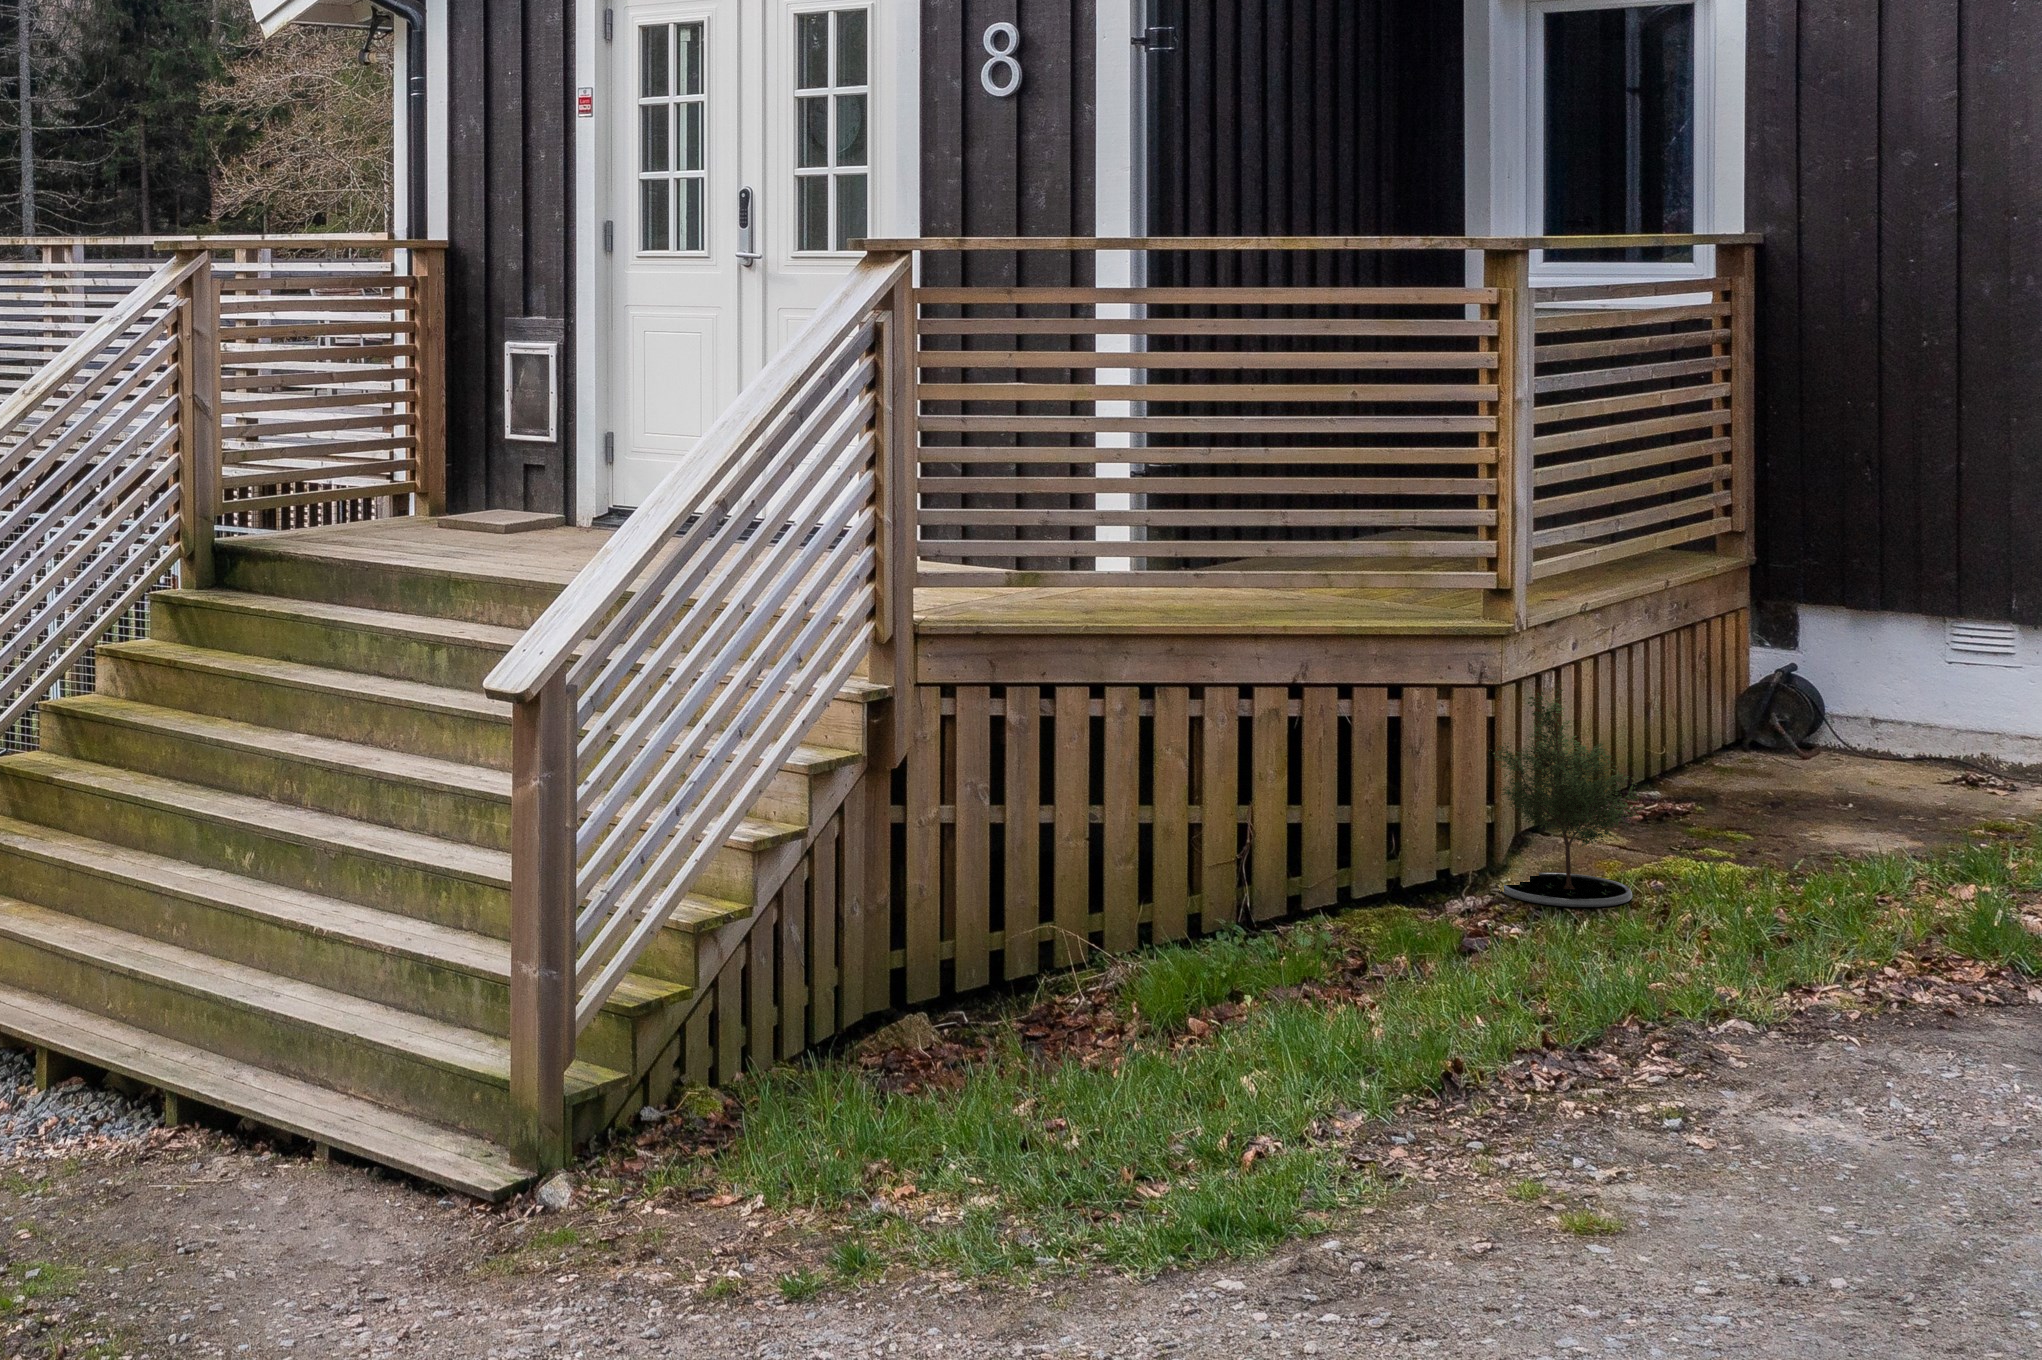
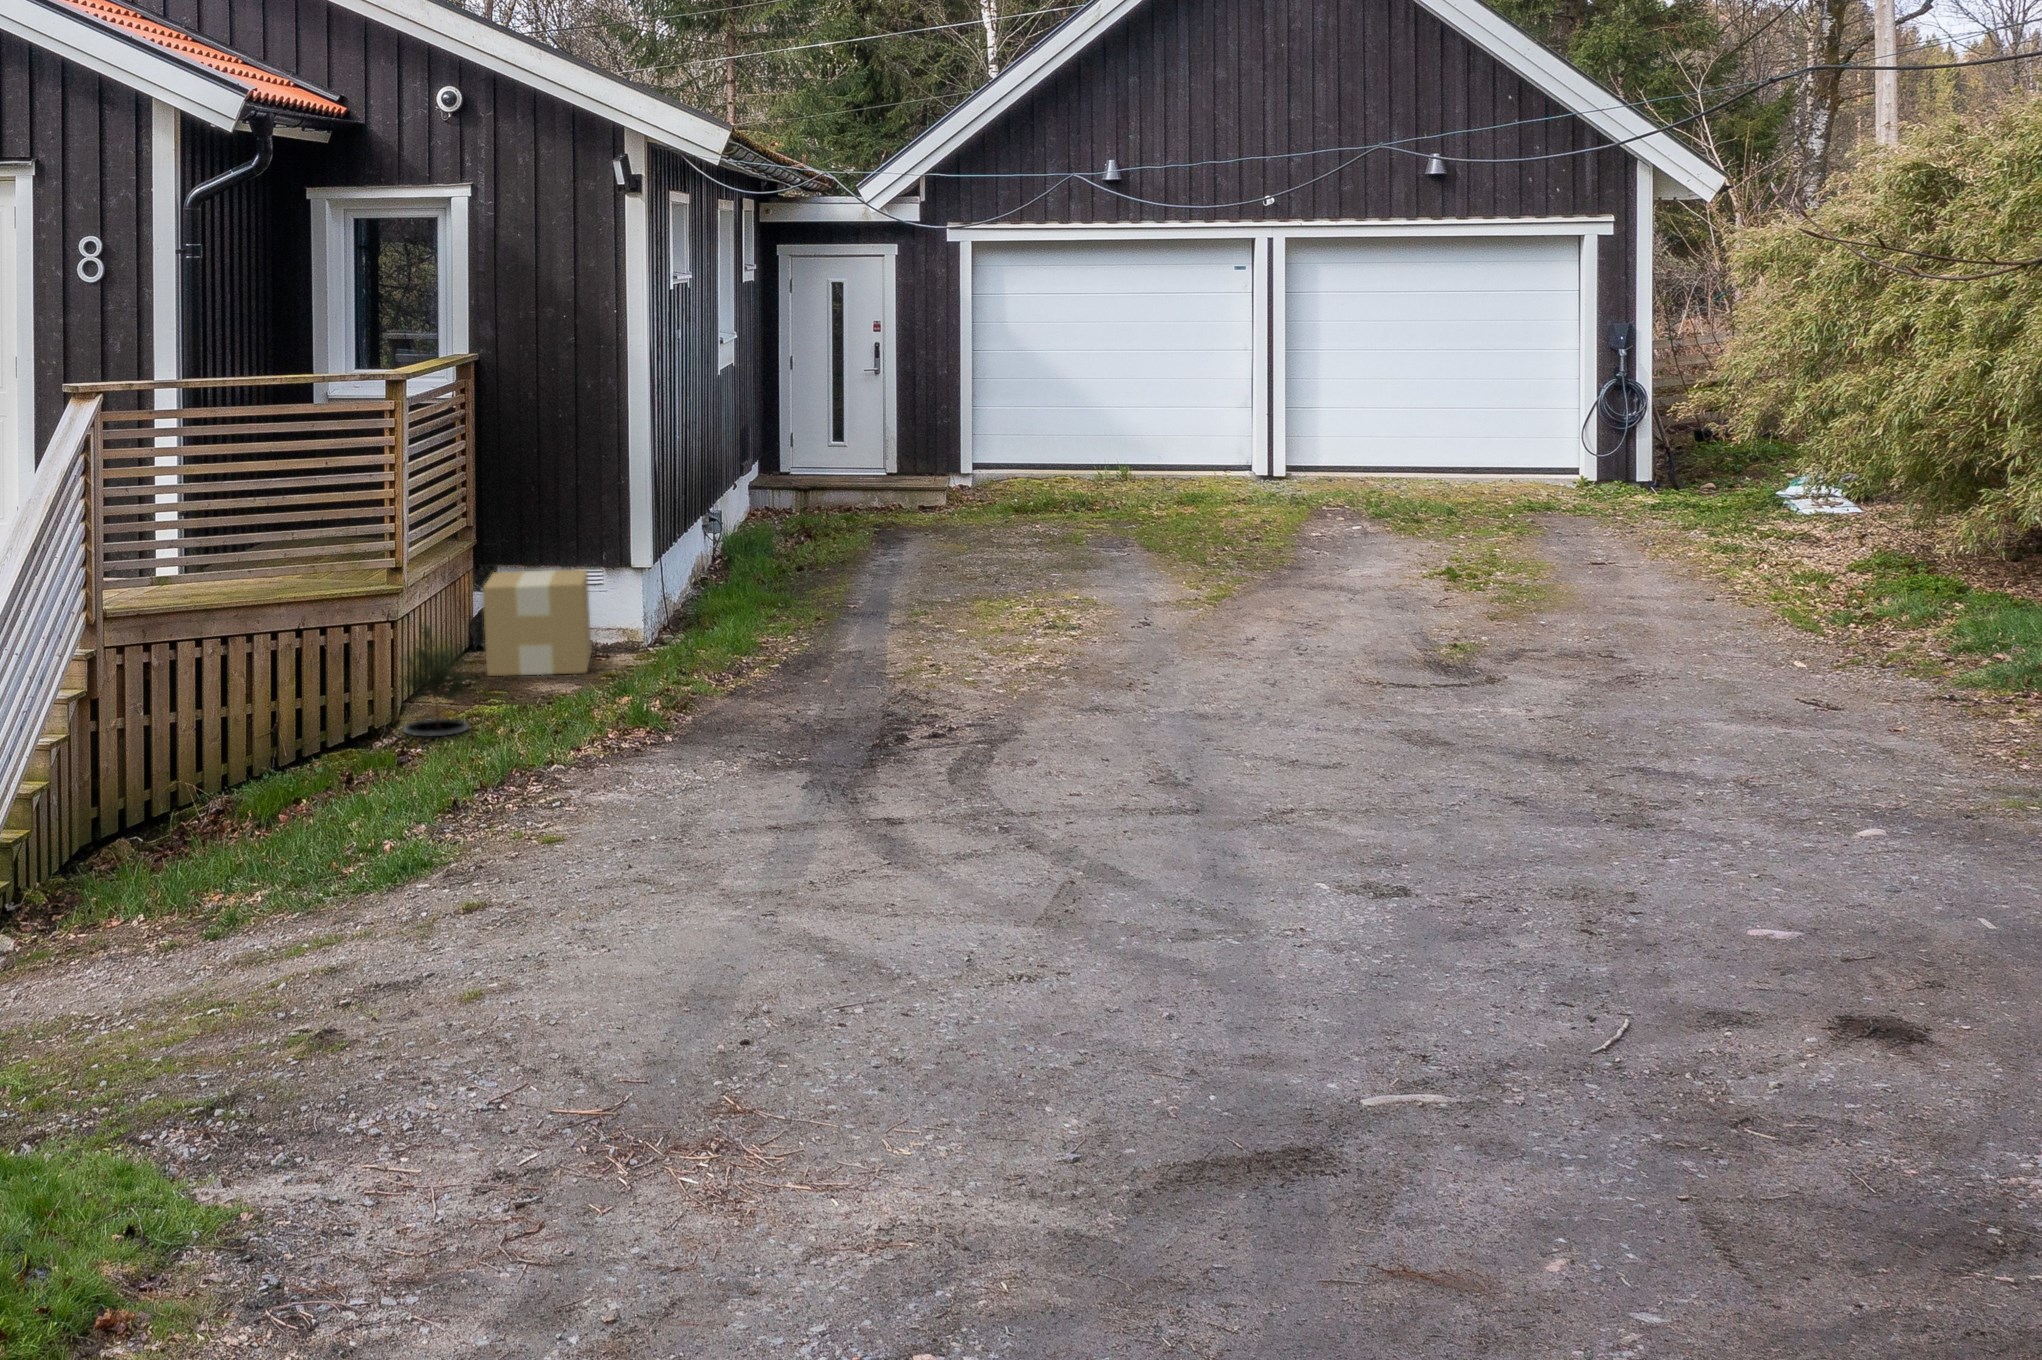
cardboard box: none [1734,626,1989,830] -> present [482,569,592,676]

